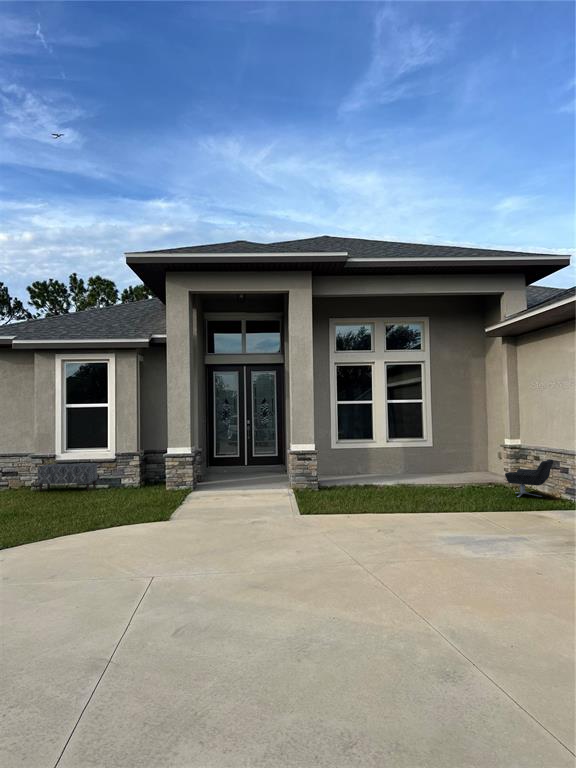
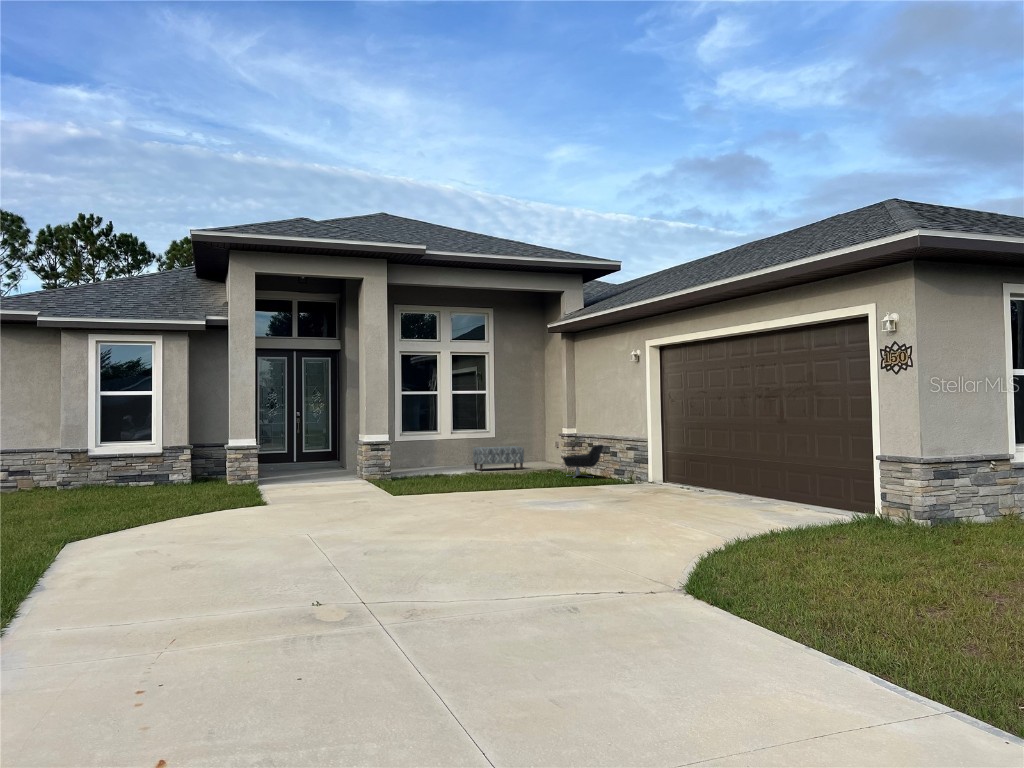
bench: present [38,464,97,491] -> present [473,446,524,471]

